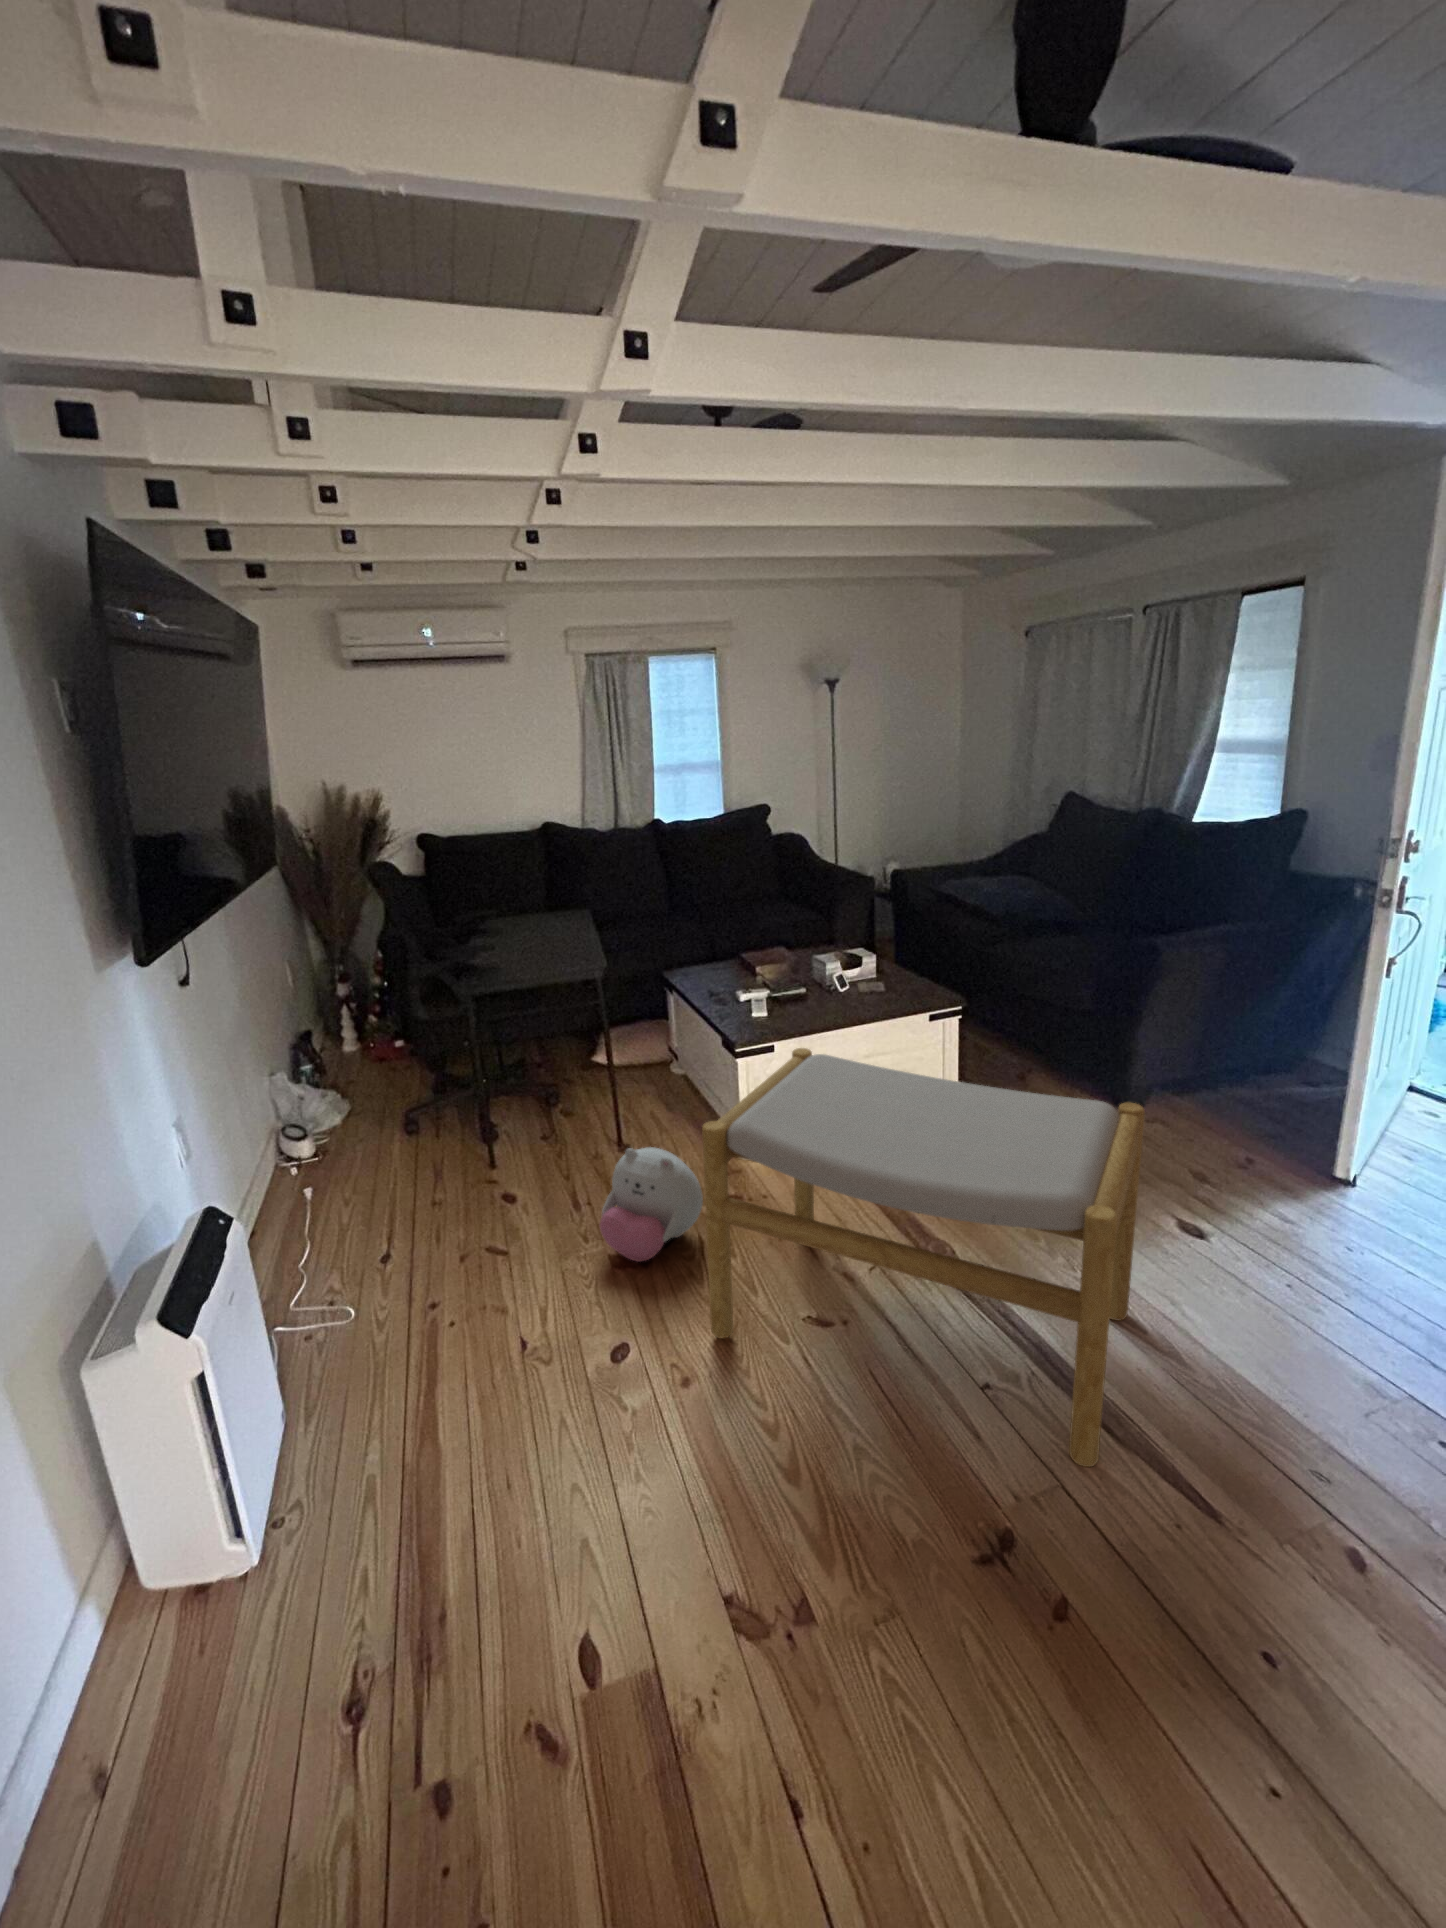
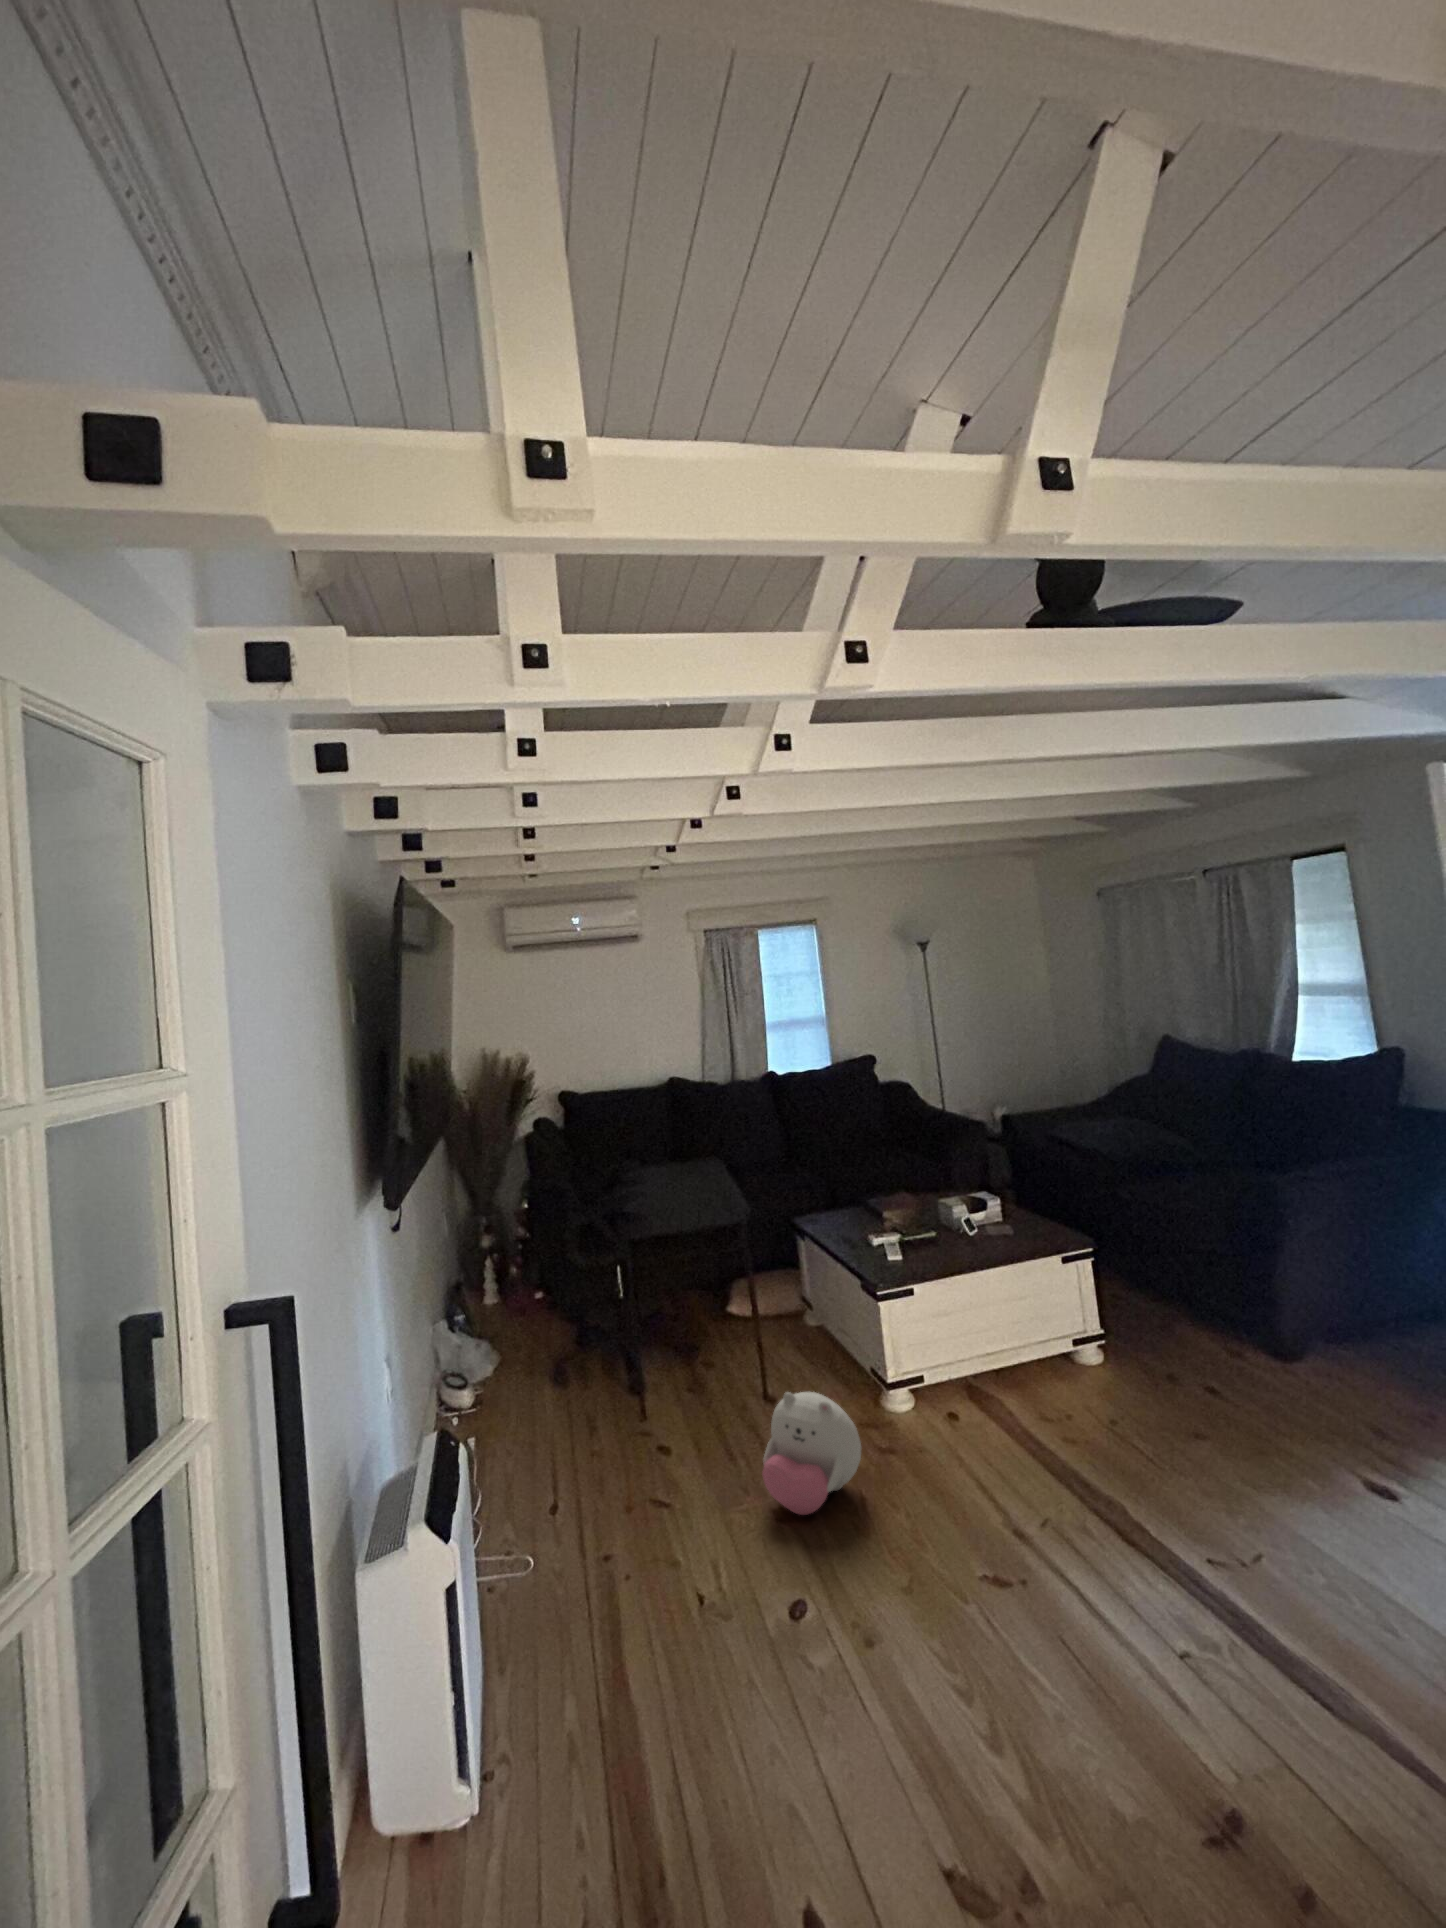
footstool: present [702,1048,1145,1467] -> none [868,1287,1324,1748]

